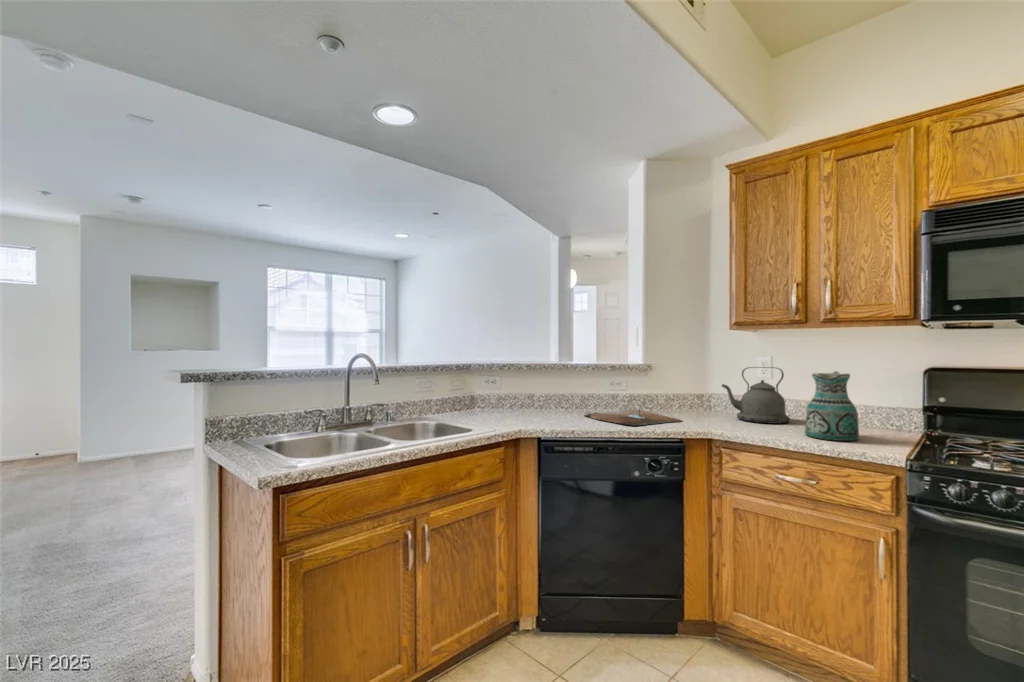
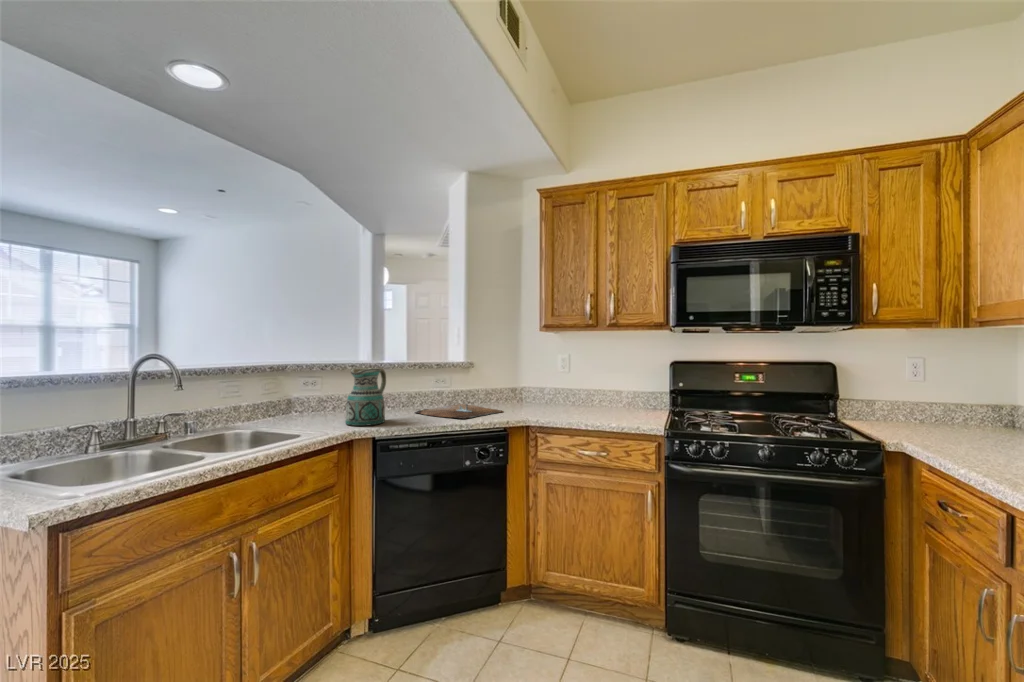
kettle: present [722,367,790,424] -> none [534,363,584,409]
ceramic pitcher: present [805,372,859,441] -> present [345,367,386,426]

